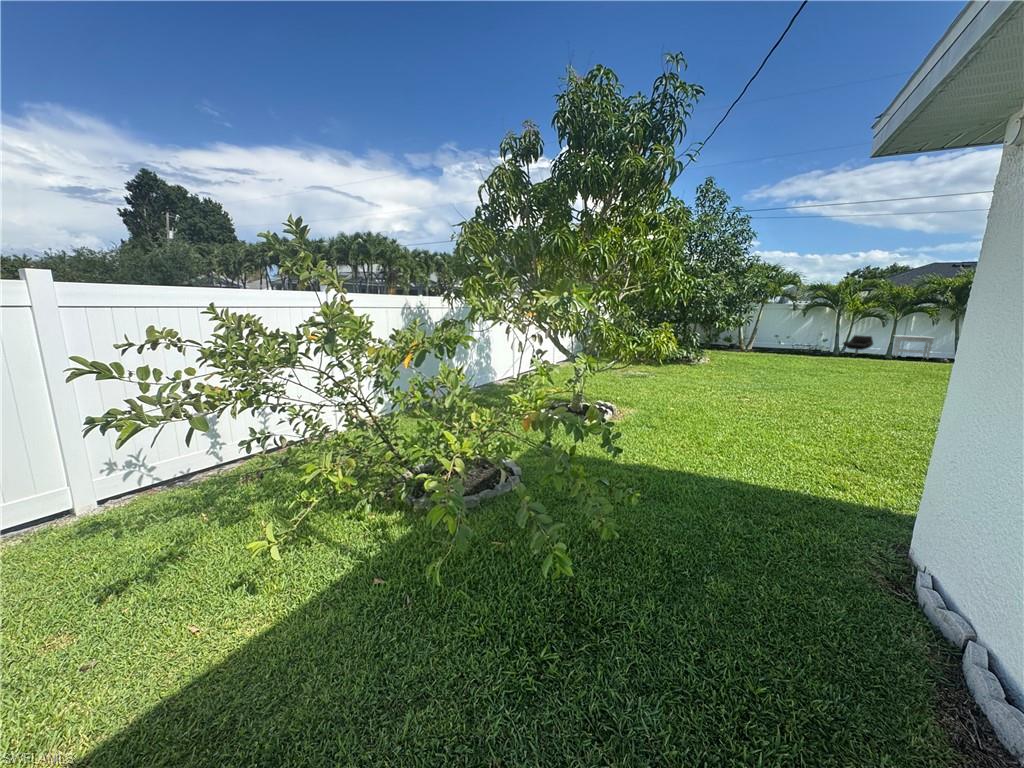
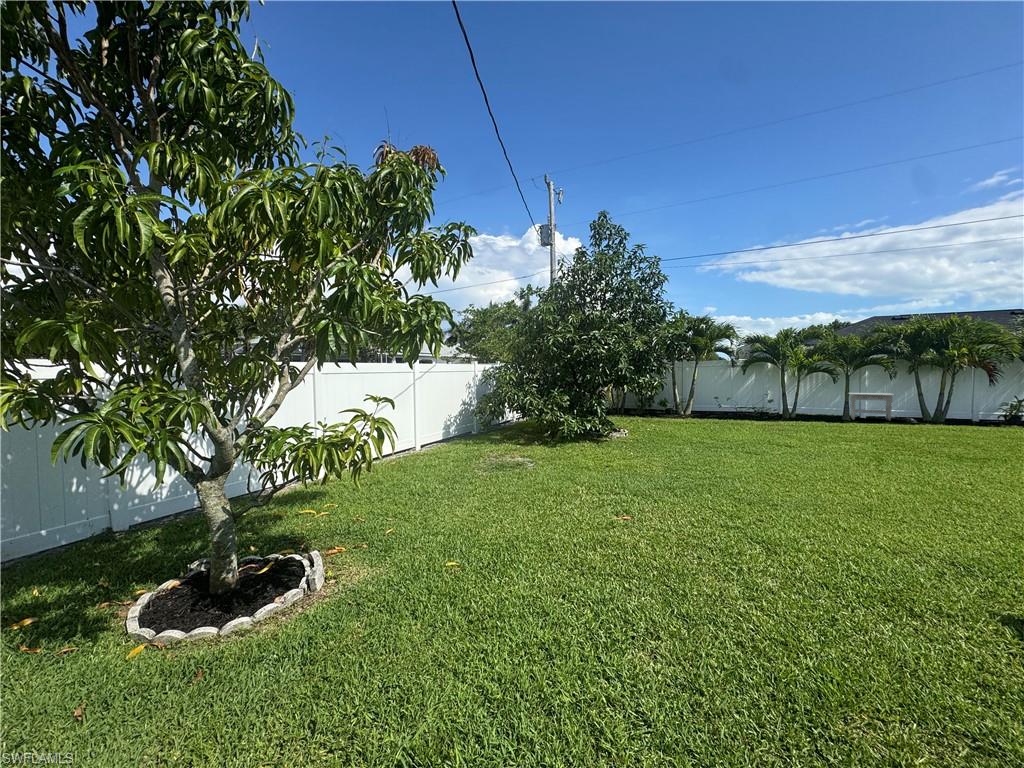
lounge chair: present [843,335,873,354] -> none [791,394,826,419]

